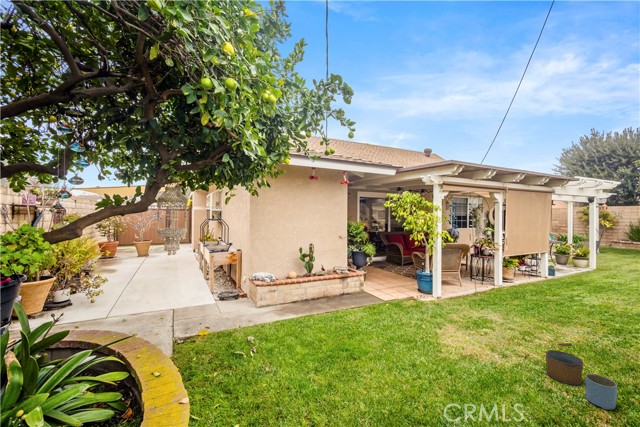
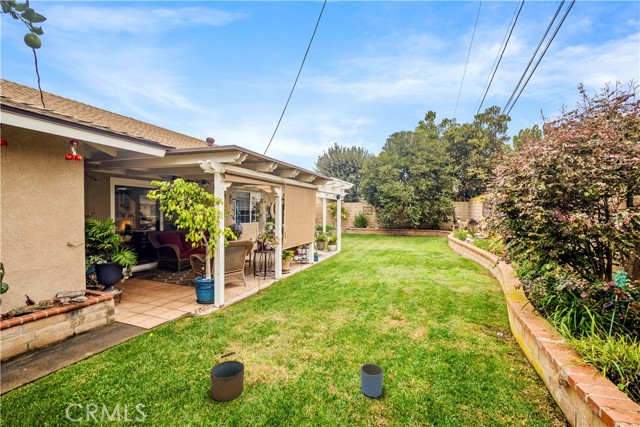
bucket: present [546,343,583,385] -> present [210,352,244,401]

